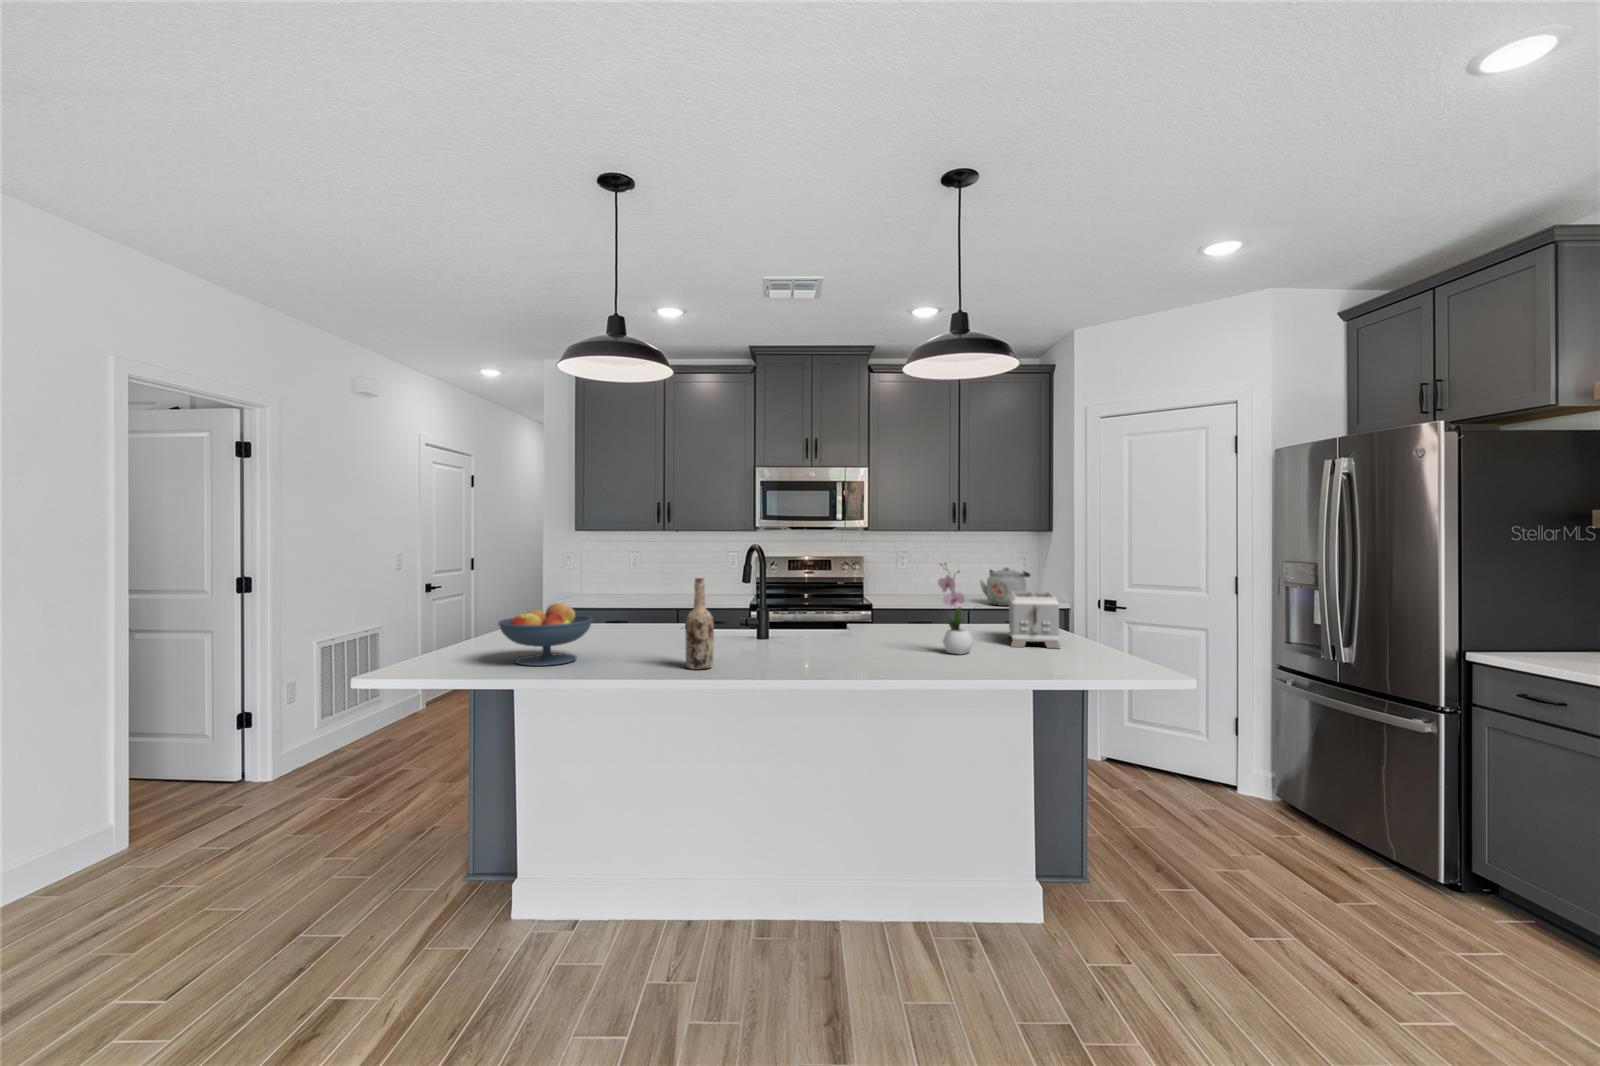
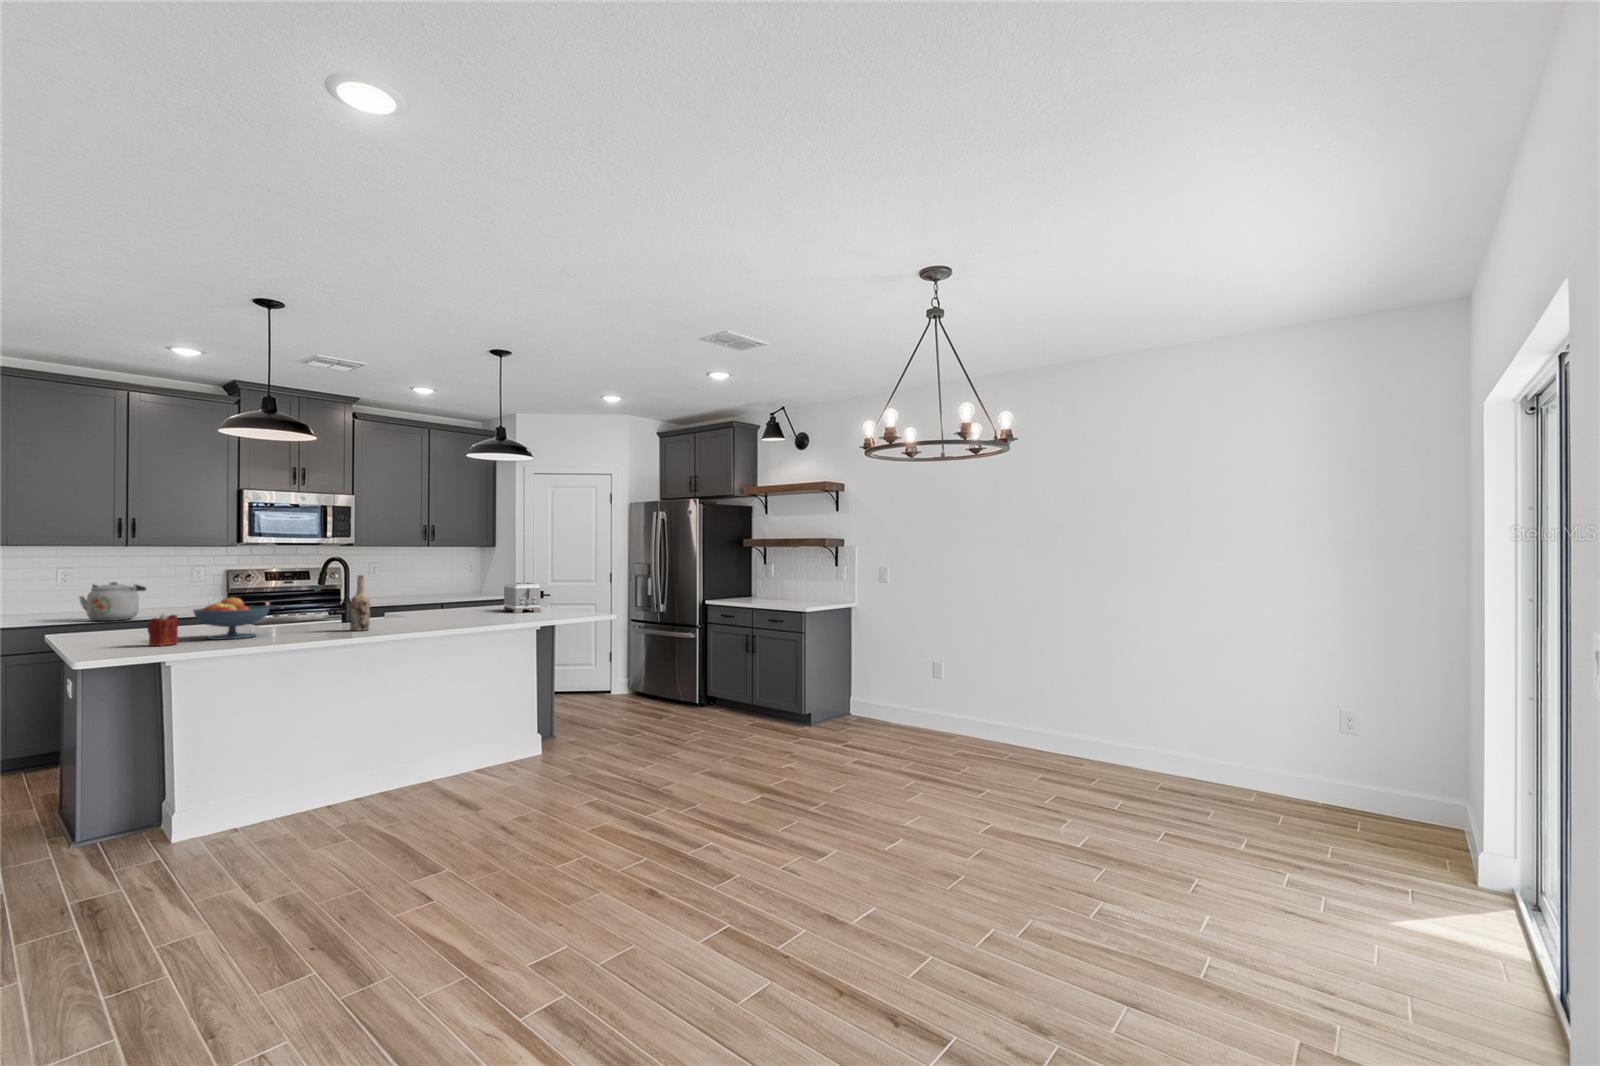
flower arrangement: present [938,563,974,655] -> none [483,565,504,617]
kettle: present [980,568,1030,606] -> present [80,582,146,621]
candle: none [427,623,460,671] -> present [147,613,178,646]

